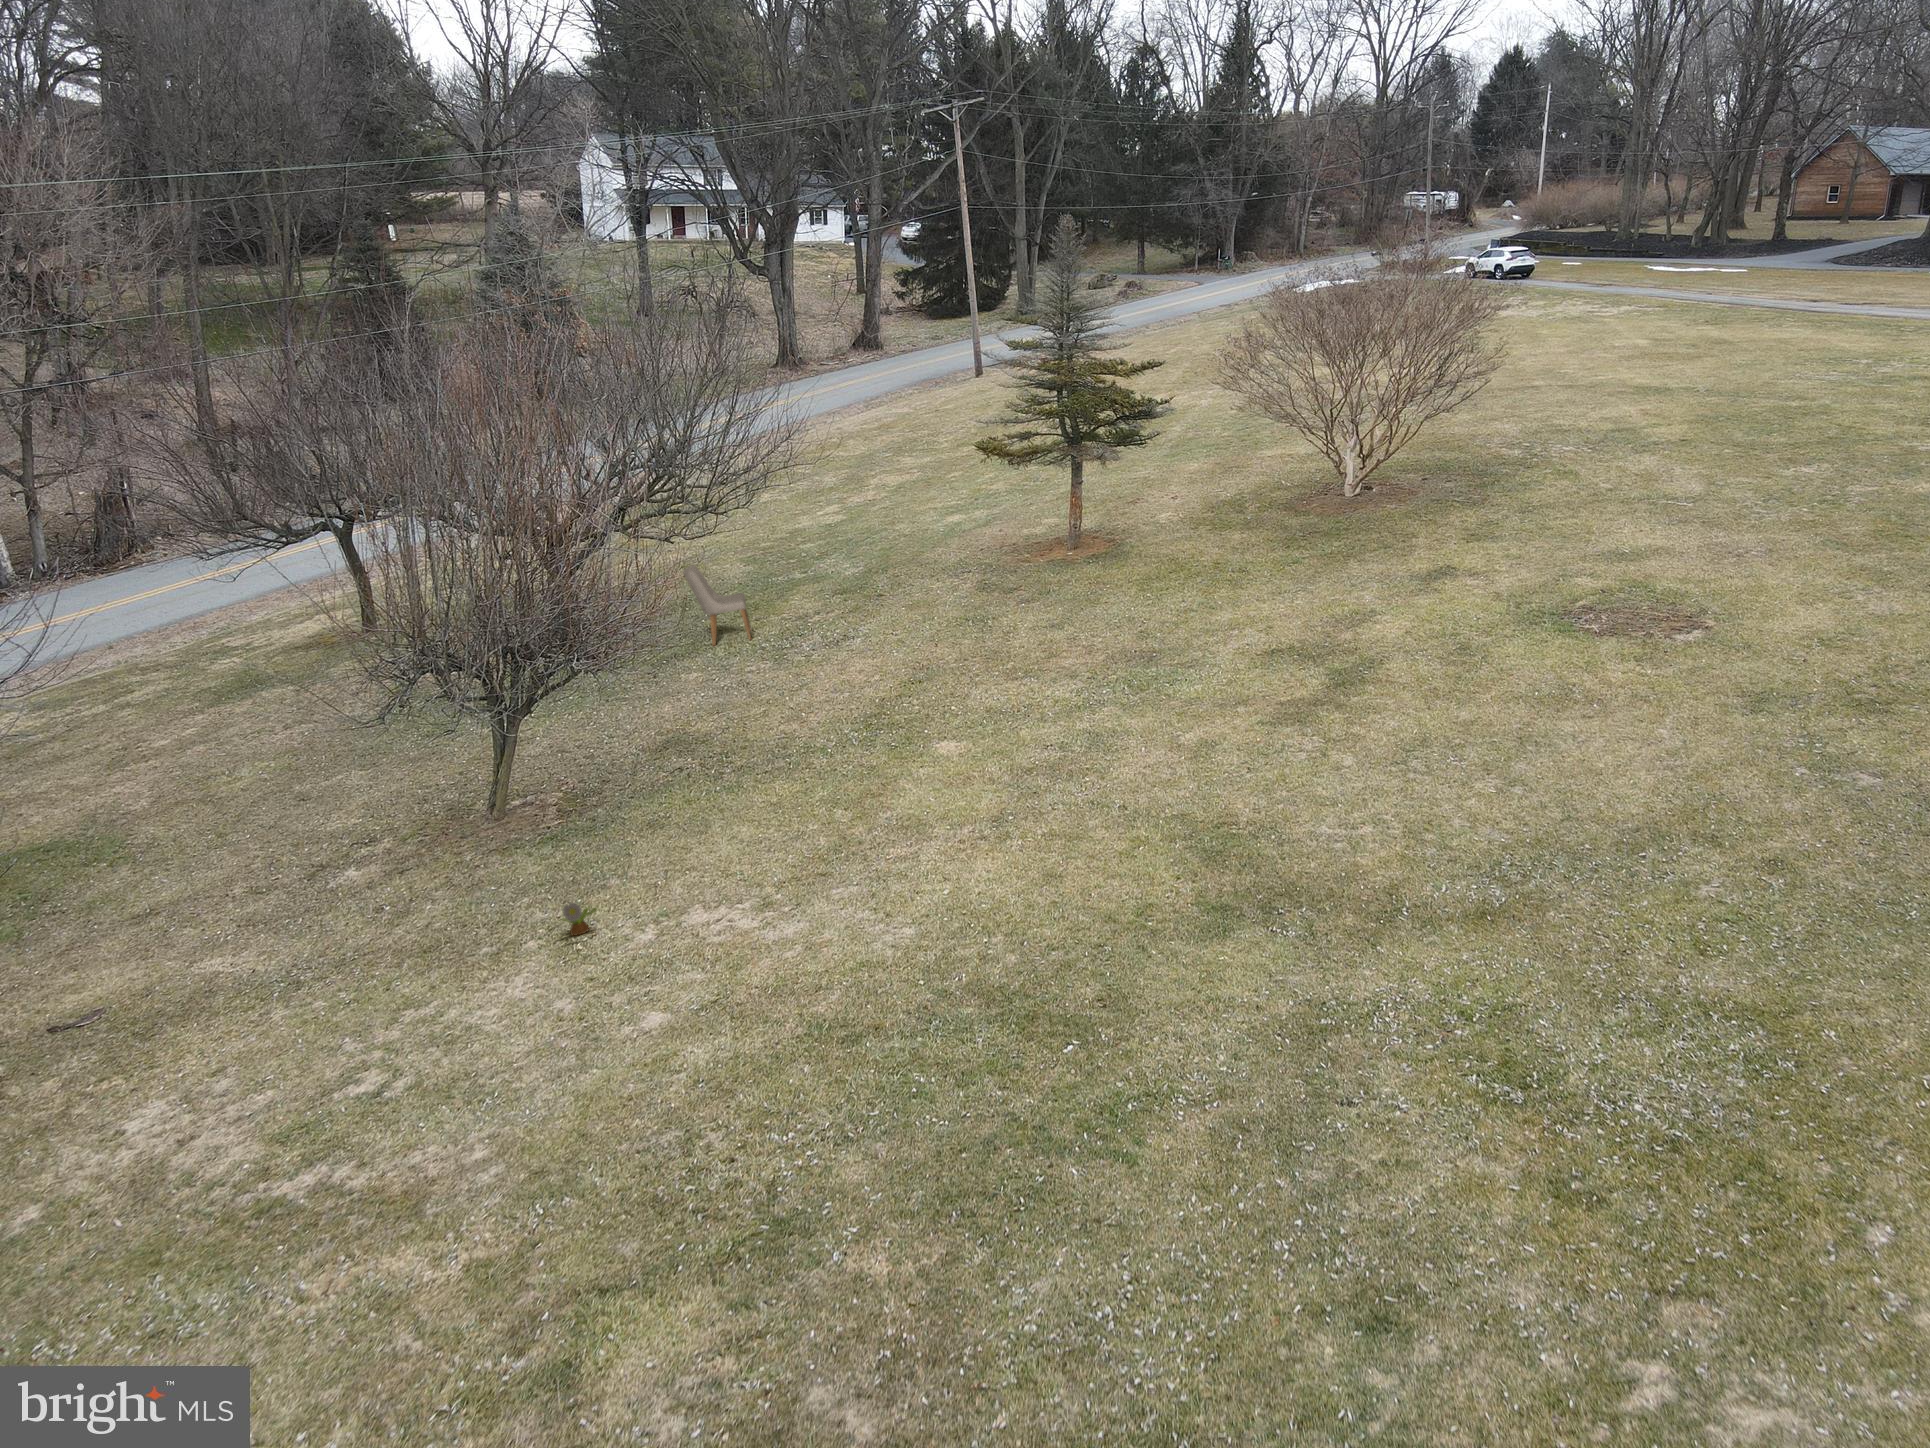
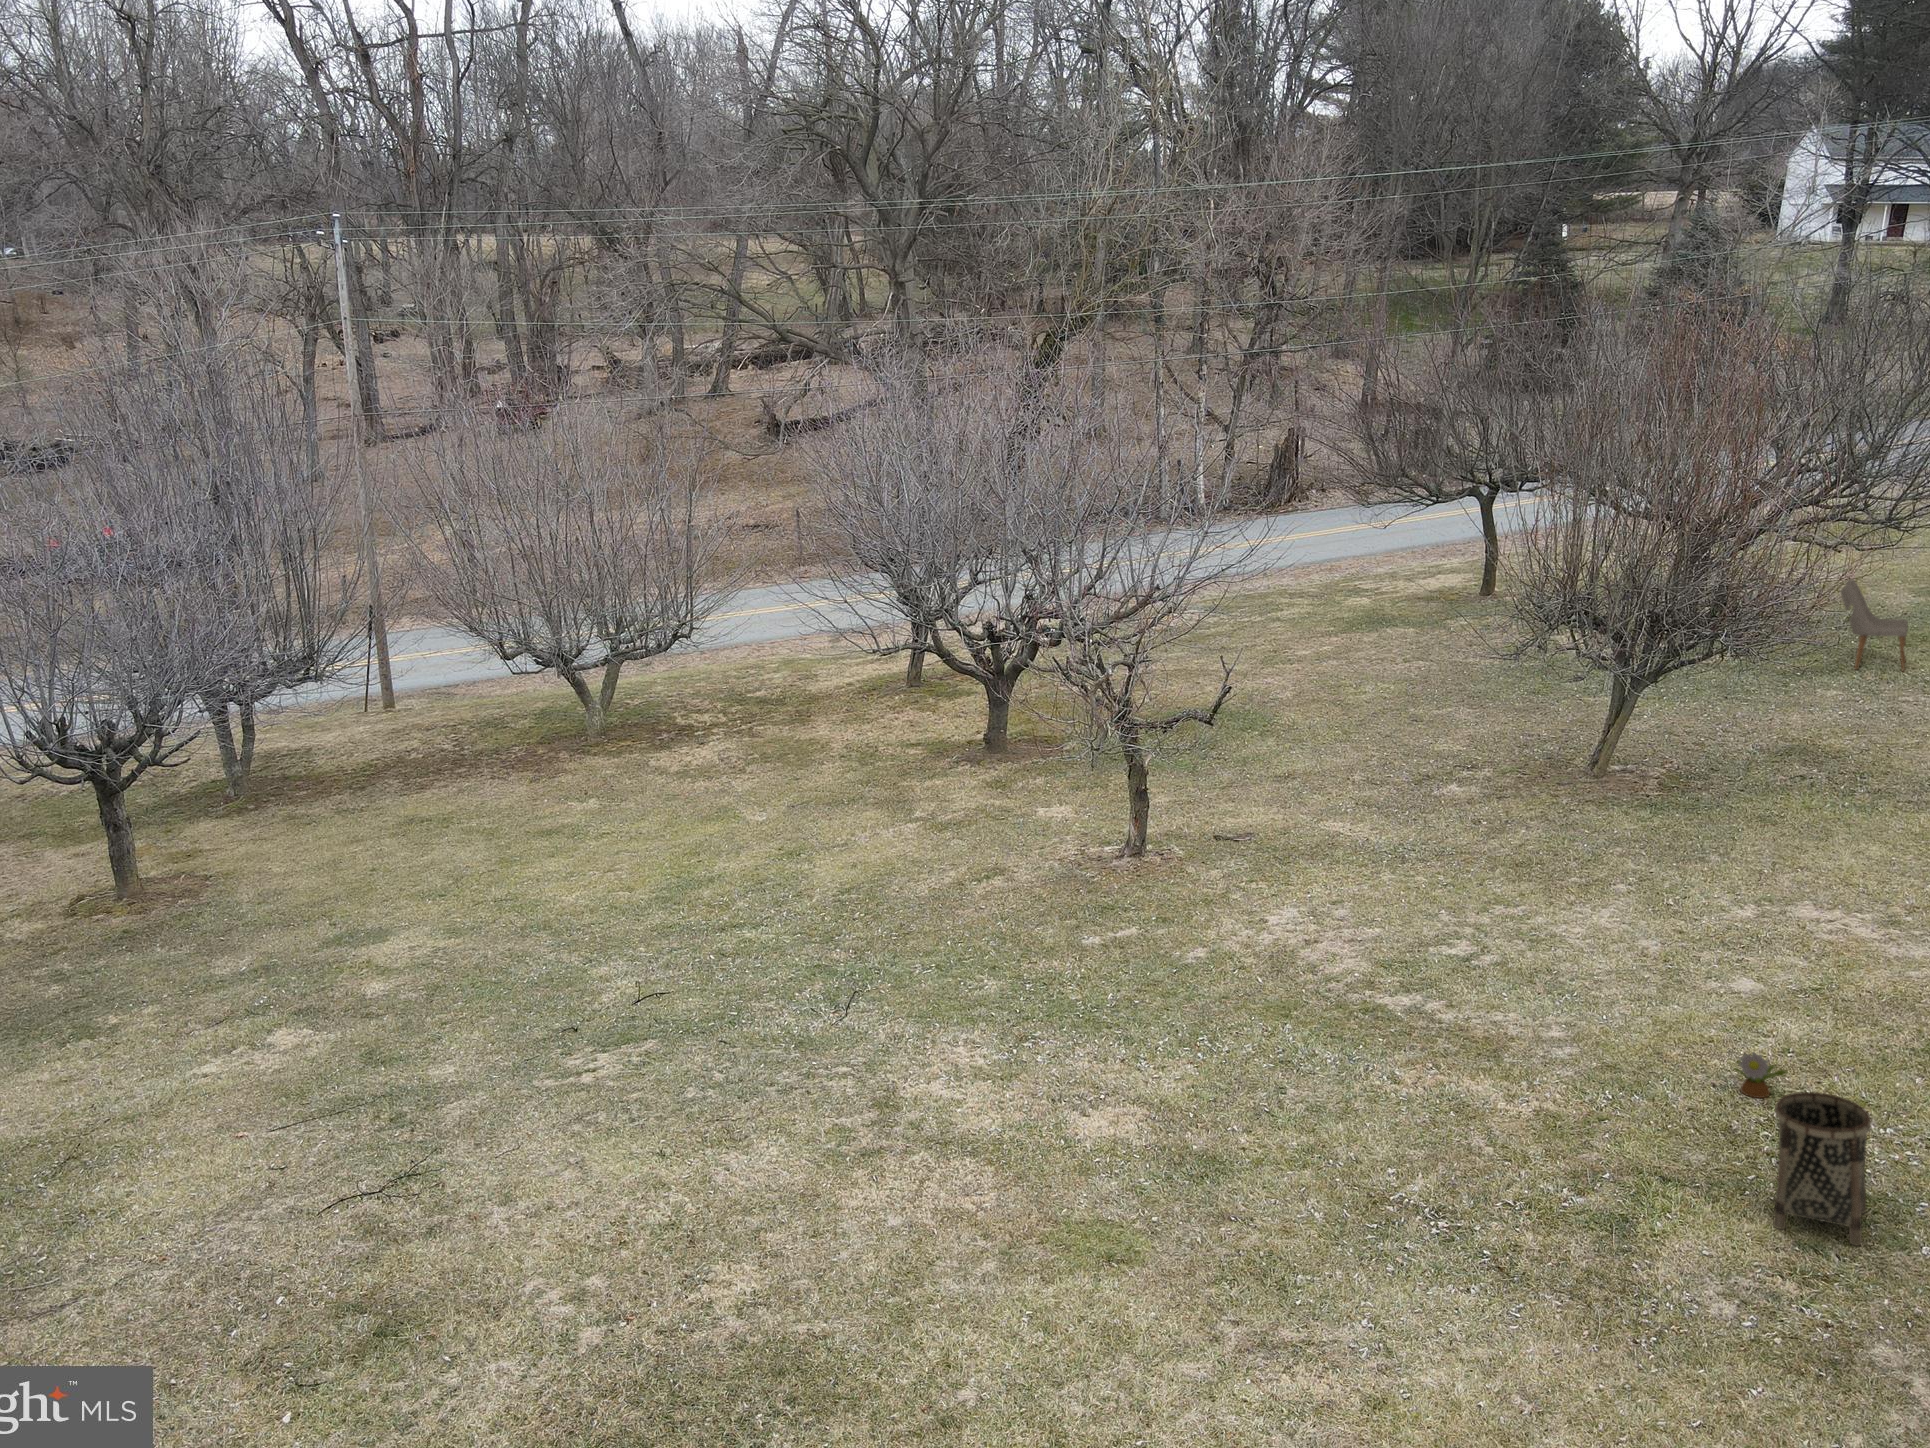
decorative plant: present [562,903,597,935] -> present [1729,1052,1788,1098]
basket: none [681,1142,785,1299] -> present [1773,1092,1872,1246]

